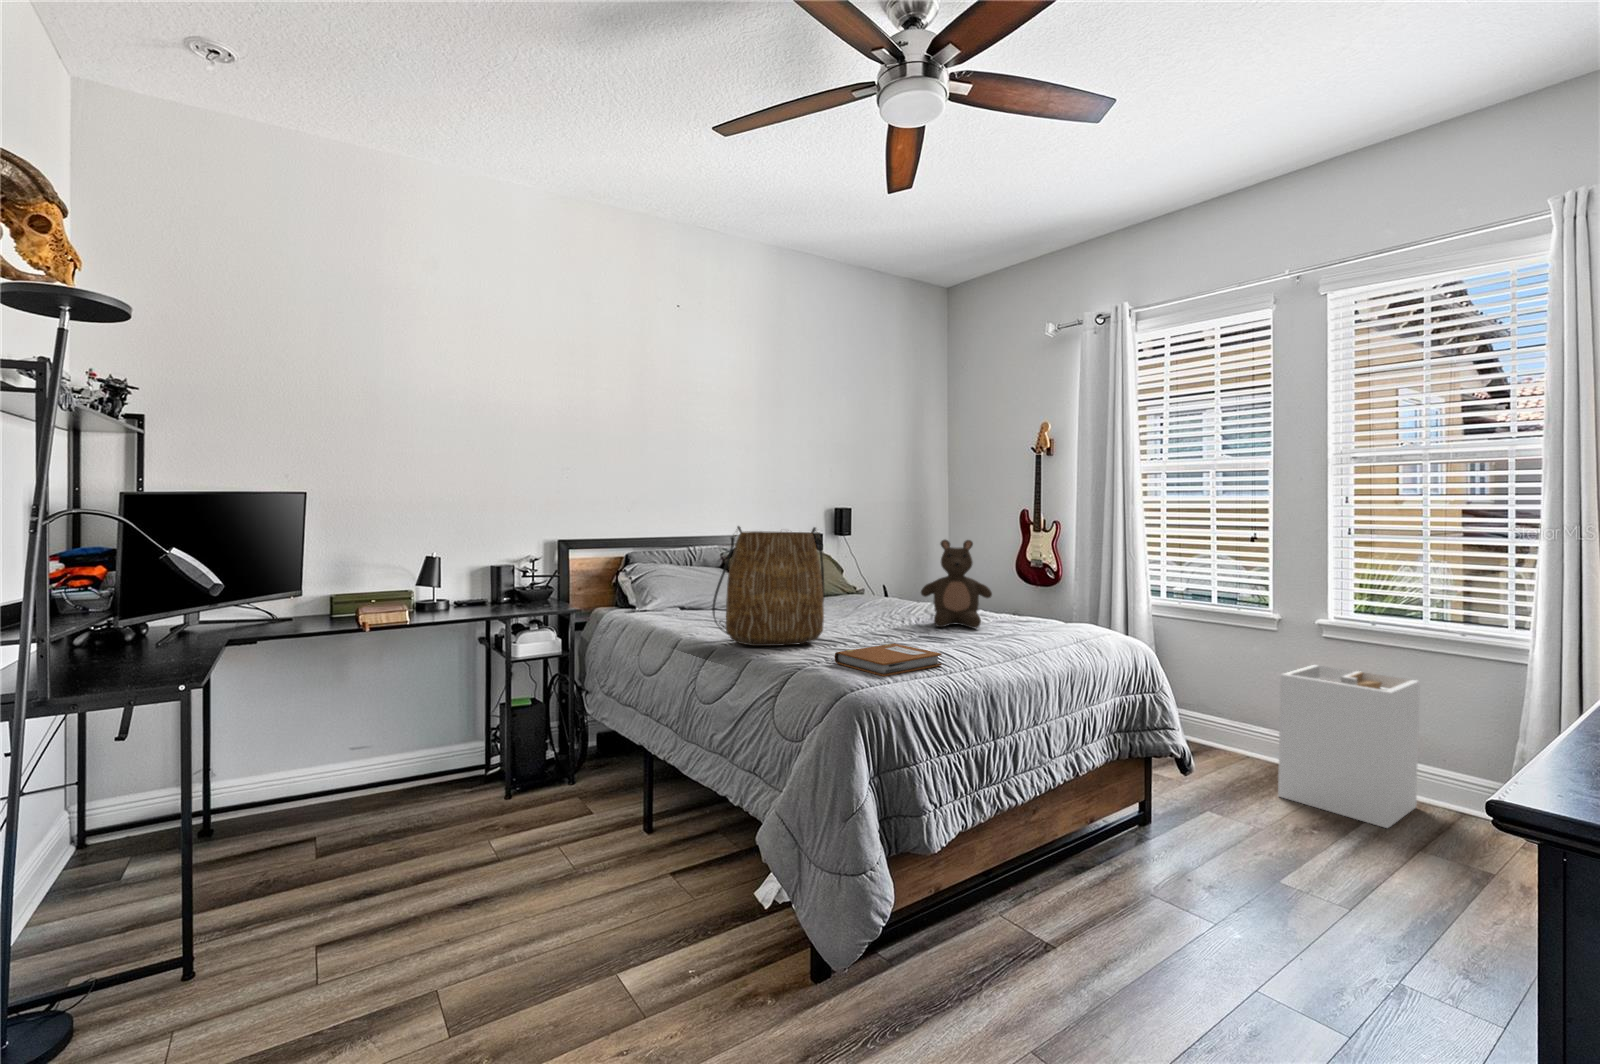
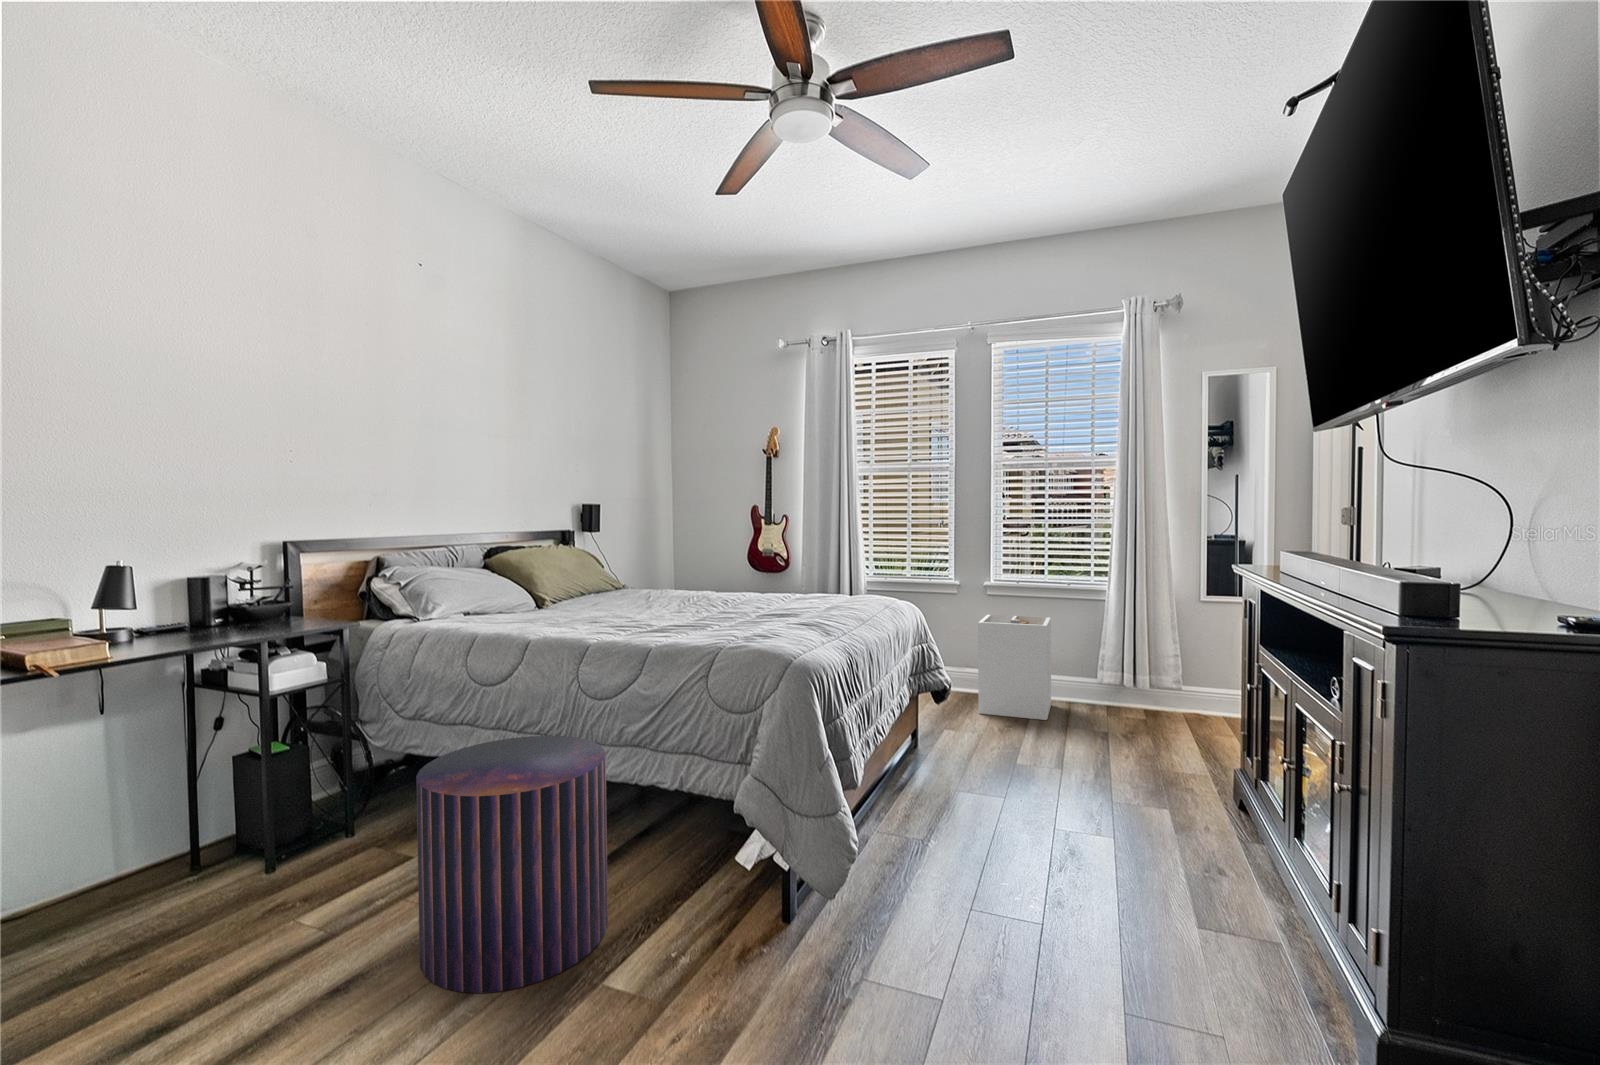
tote bag: present [712,526,824,646] -> none [581,513,693,635]
stuffed bear: present [921,540,992,628] -> none [730,528,791,607]
notebook: present [835,643,942,676] -> none [742,617,827,642]
pouf: none [516,727,679,953] -> present [416,736,608,993]

